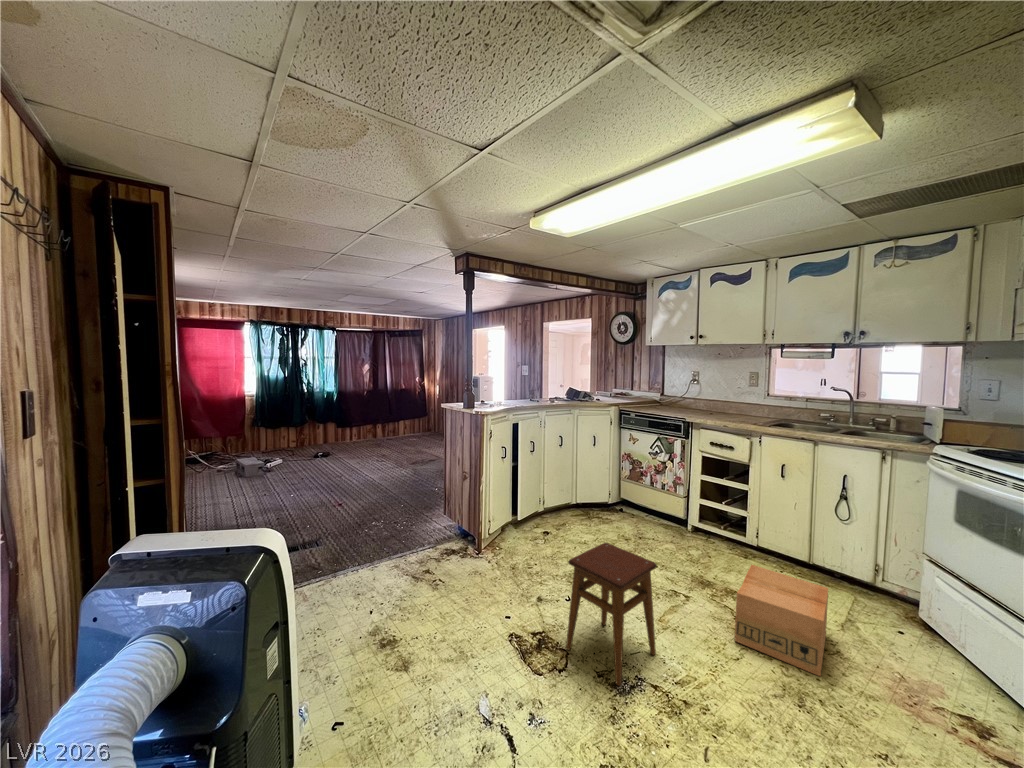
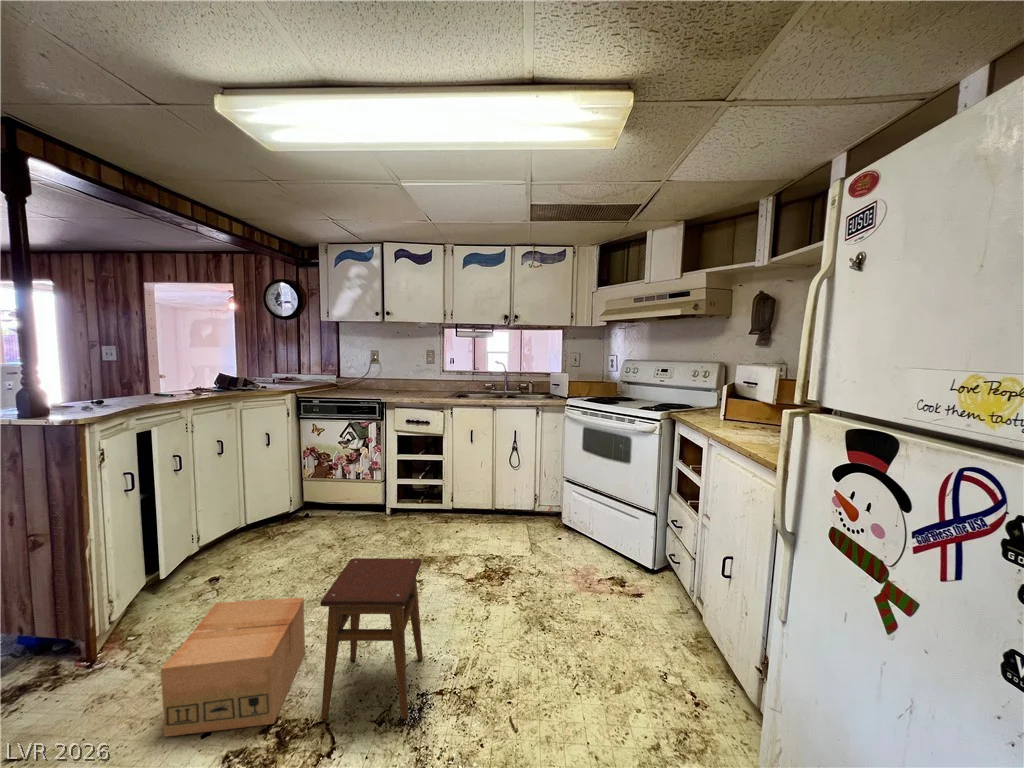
cardboard box: present [735,565,828,676] -> present [161,598,305,737]

